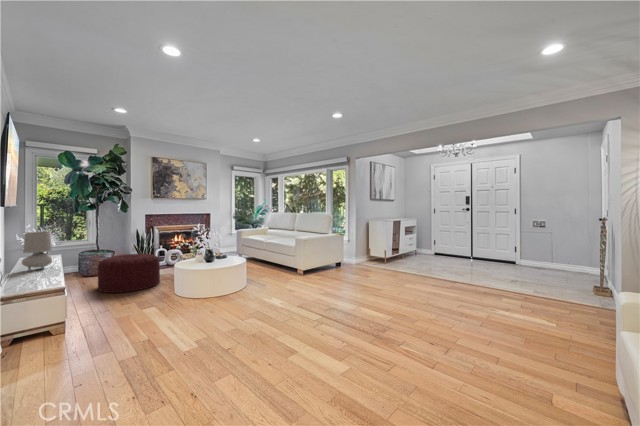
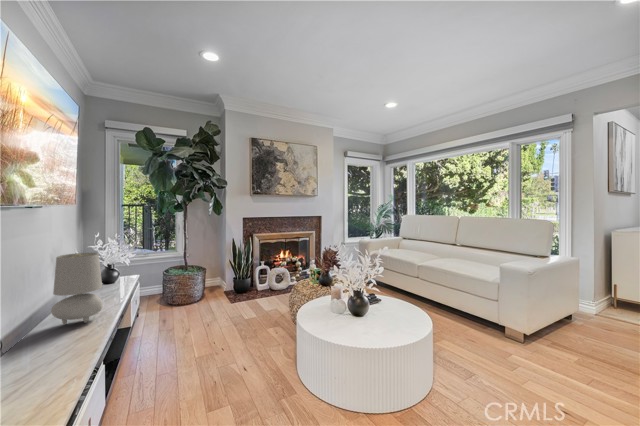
ottoman: present [98,254,160,293] -> none [179,282,268,358]

